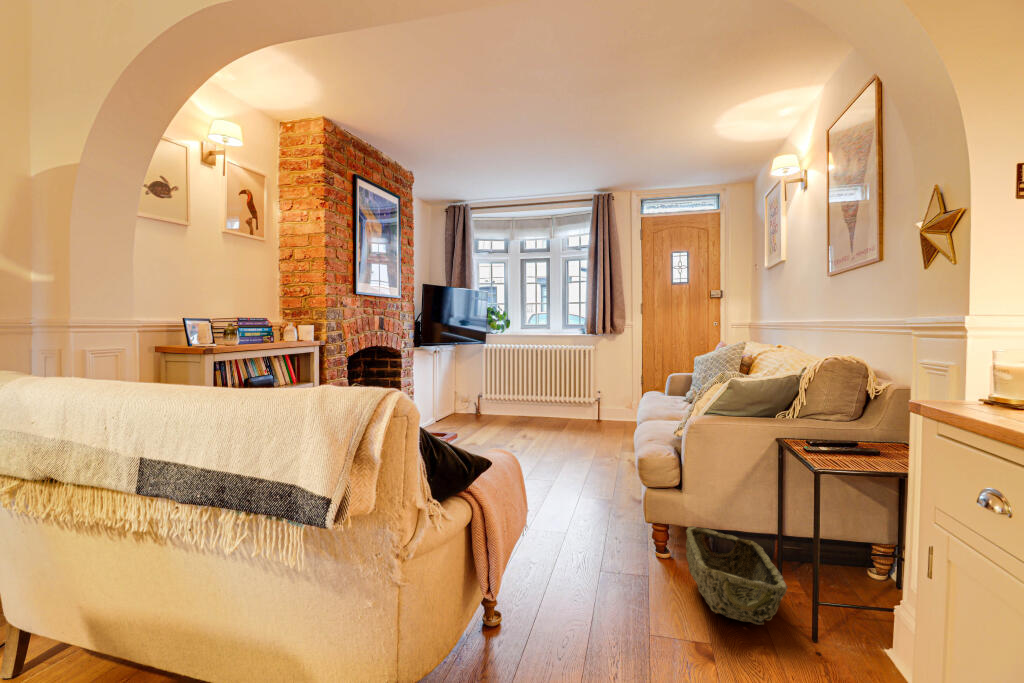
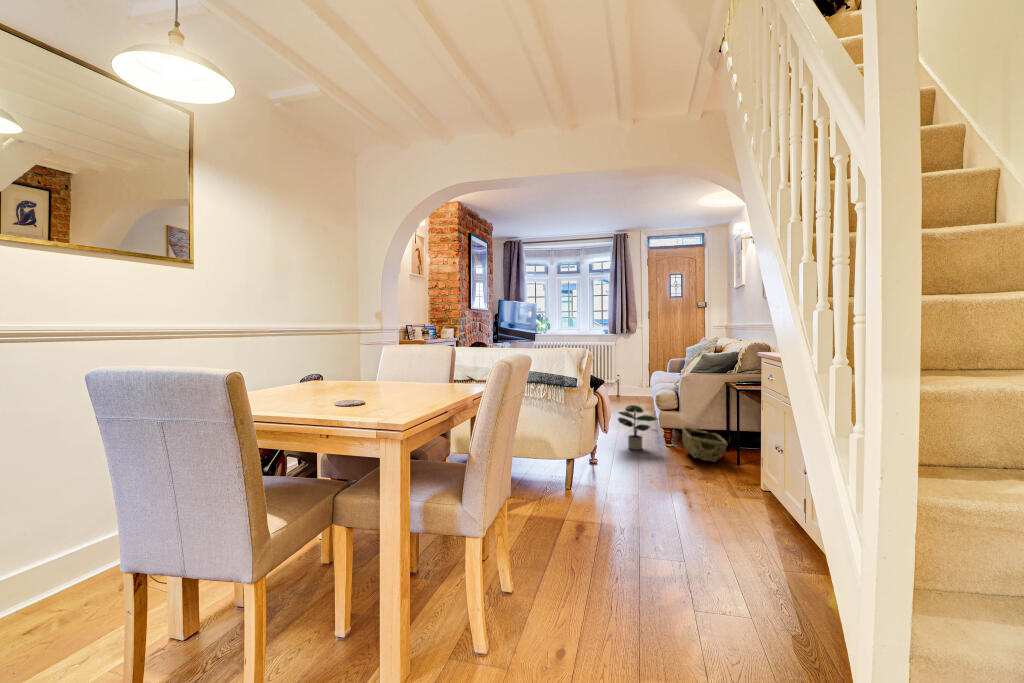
potted plant: none [560,473,639,568] -> present [618,405,658,450]

